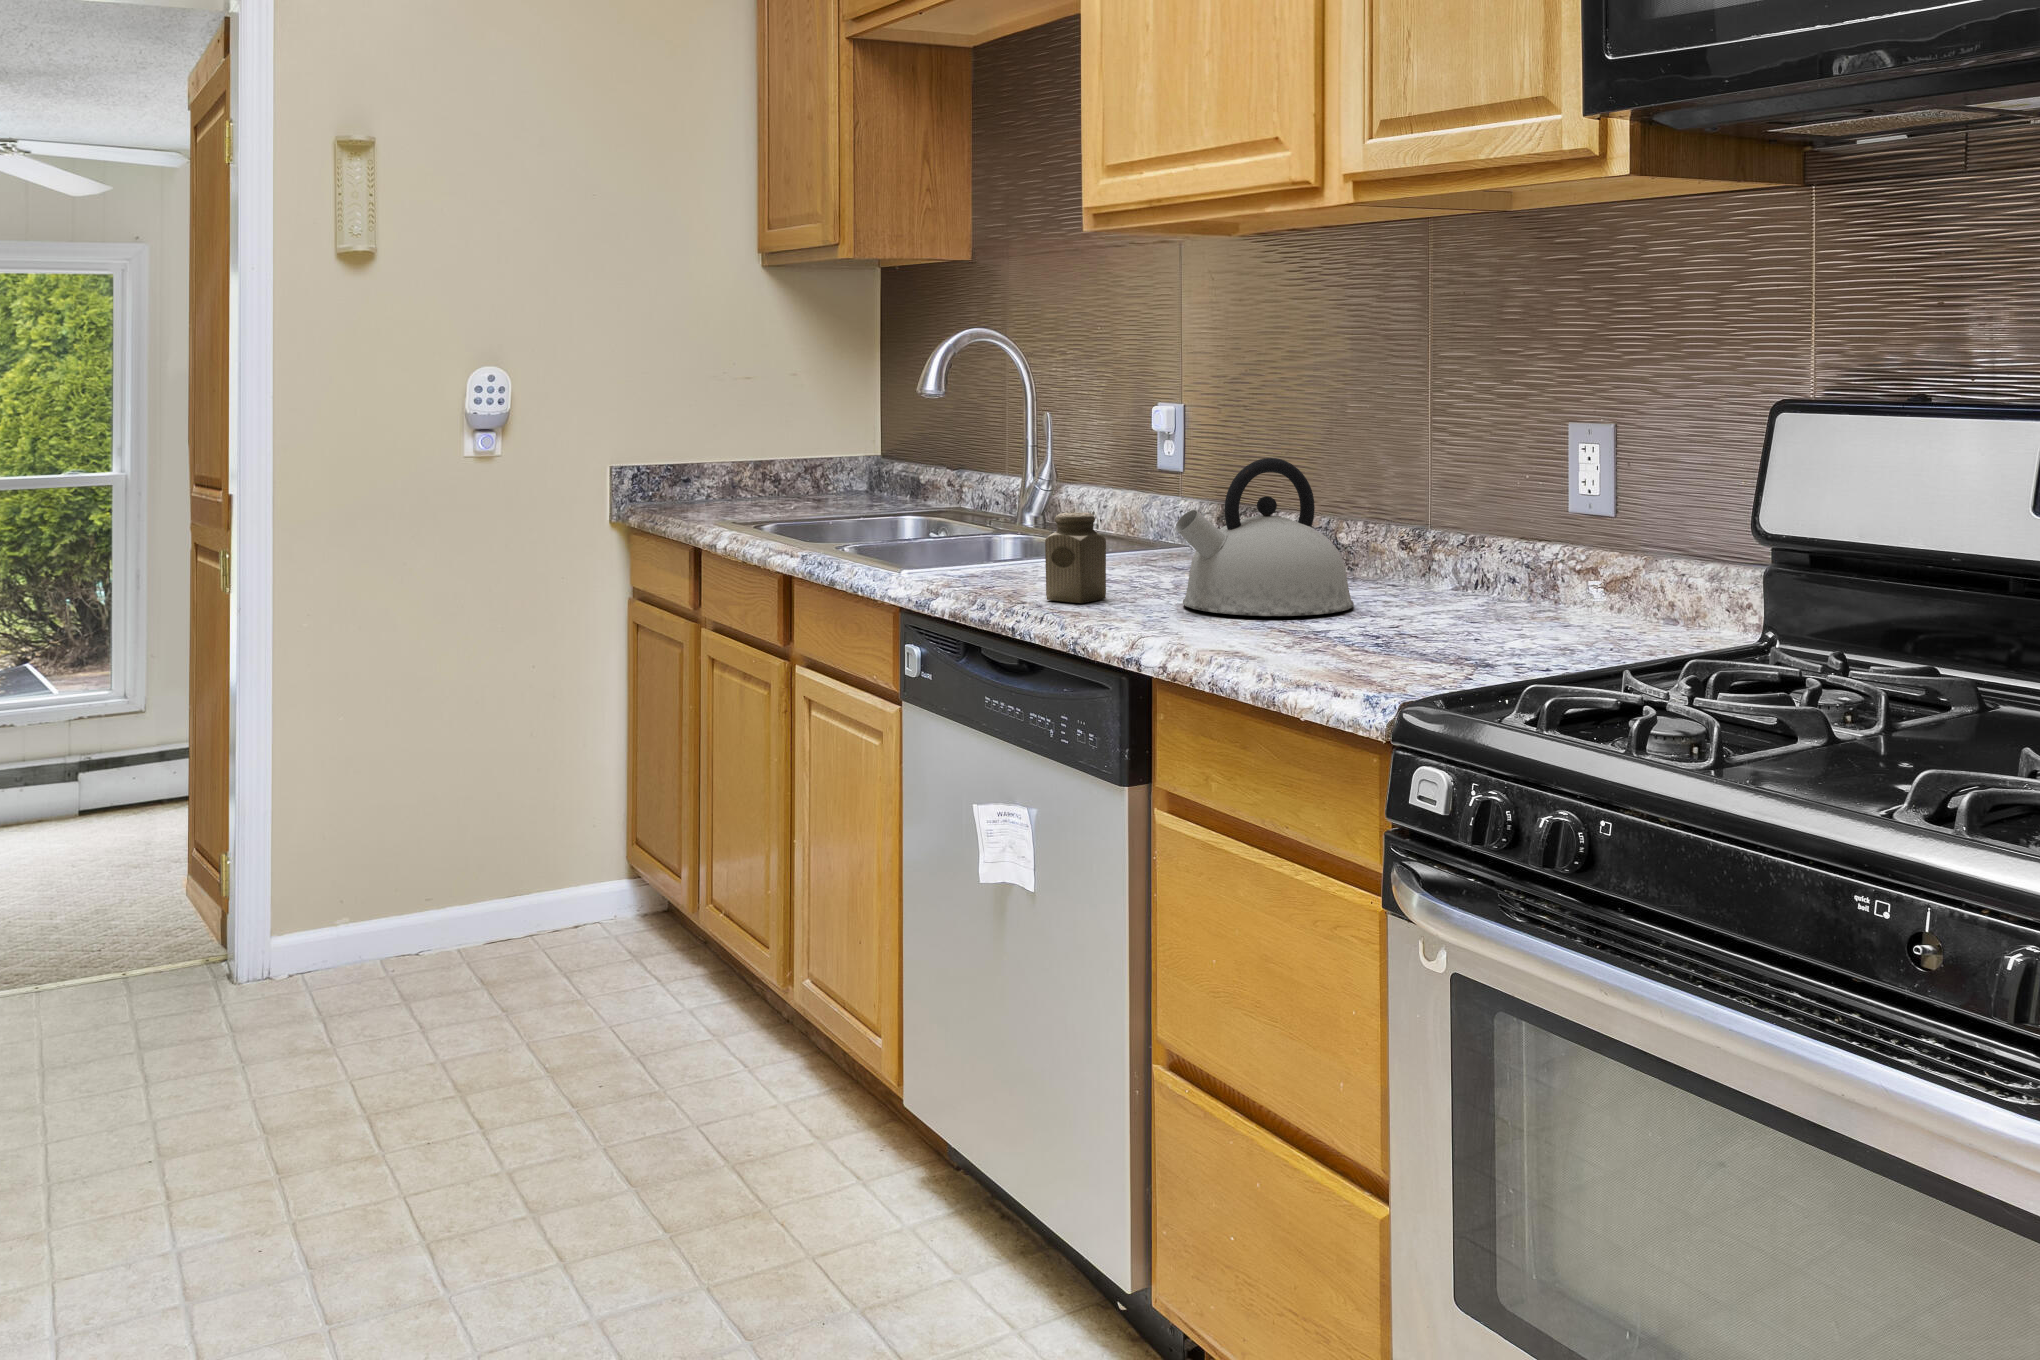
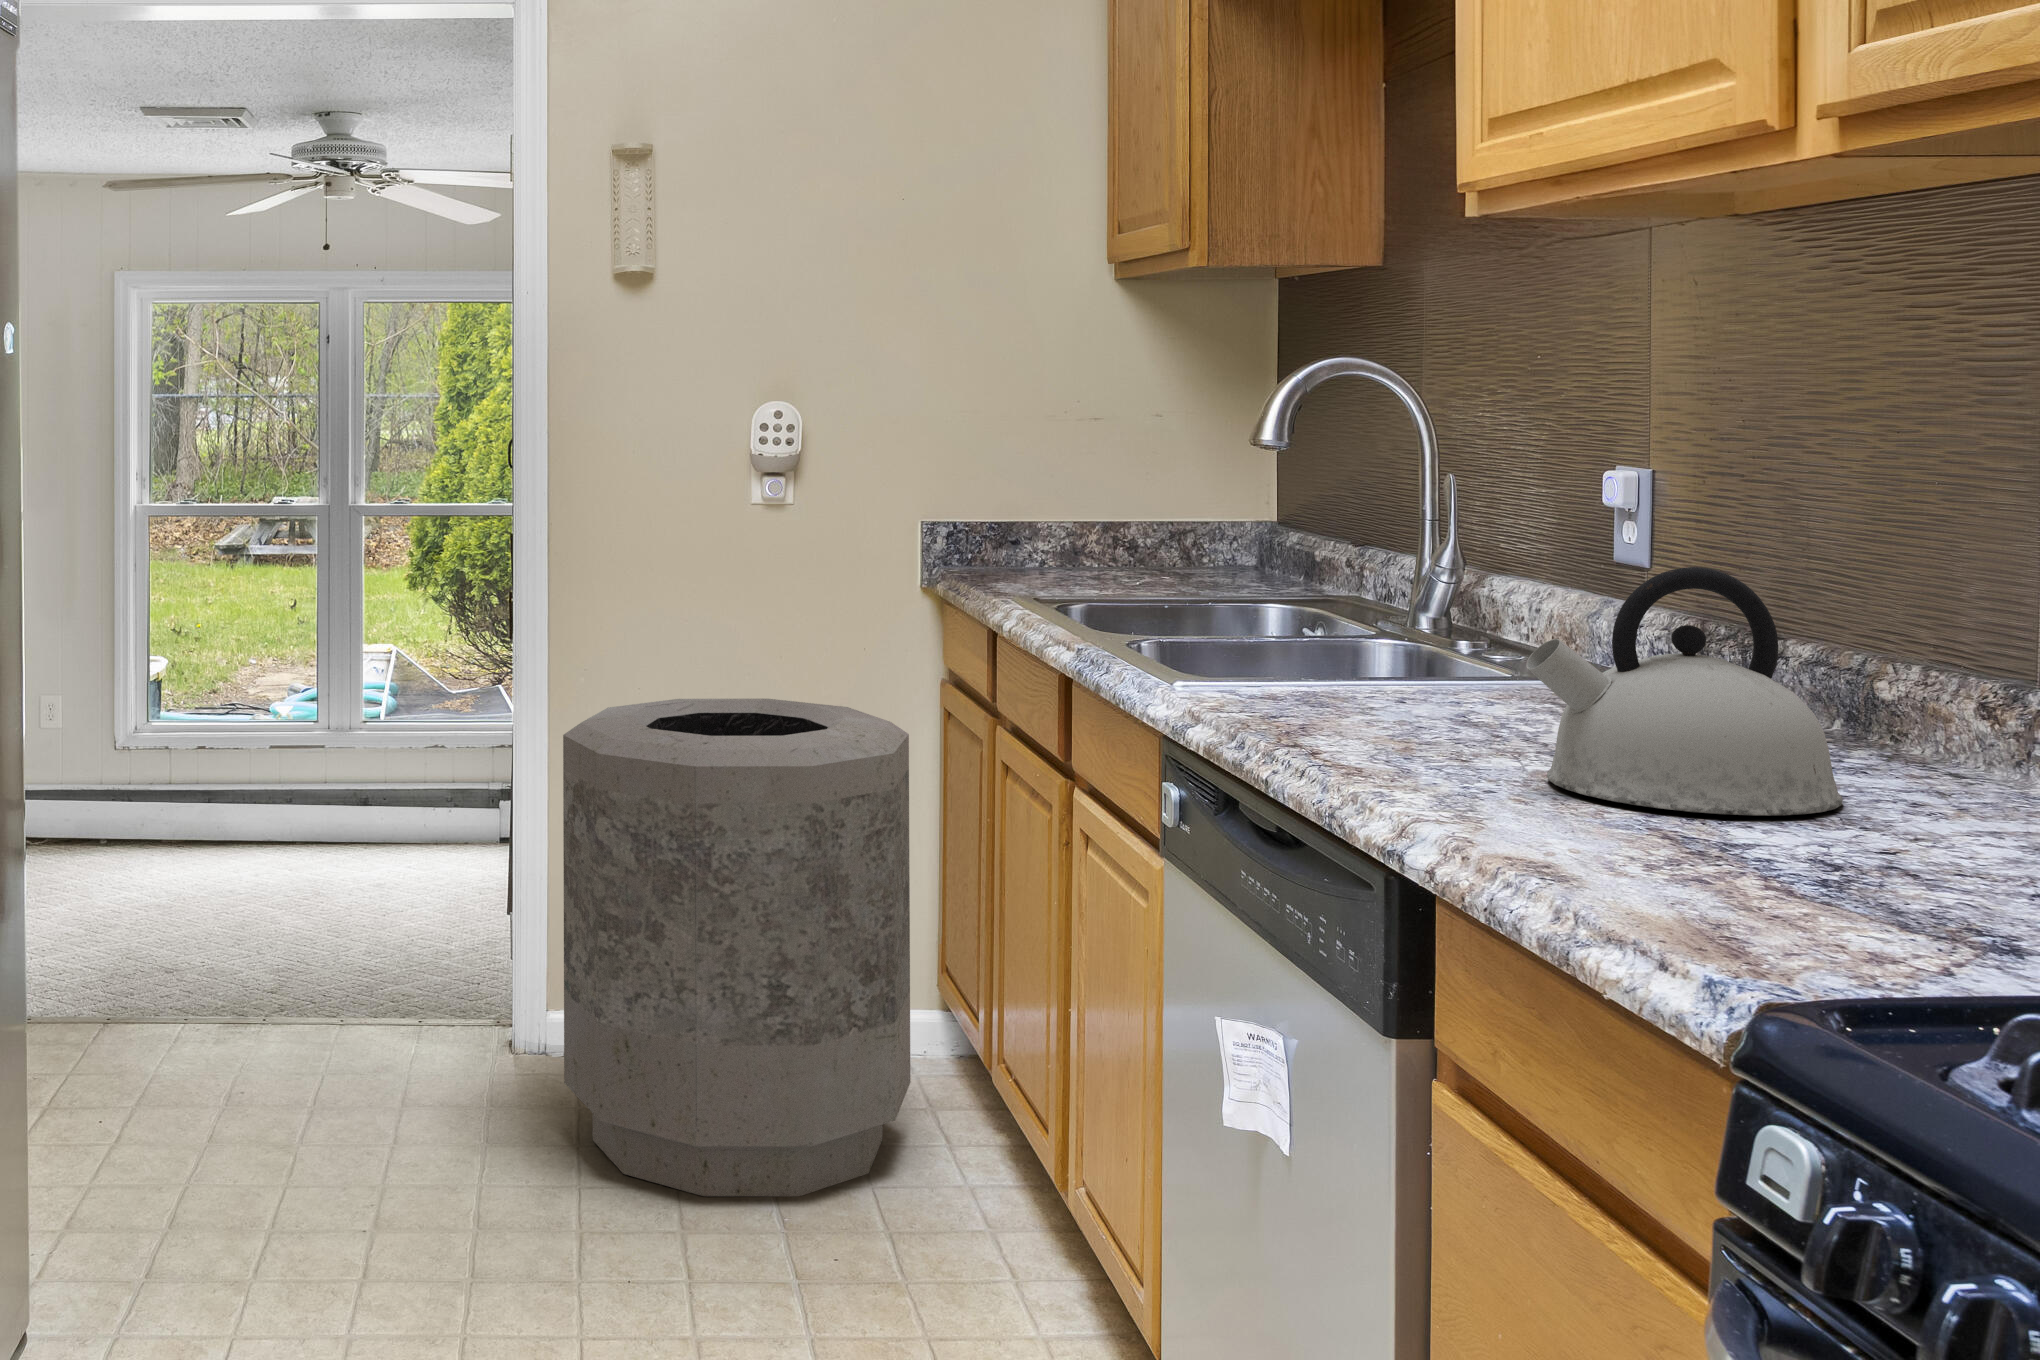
salt shaker: present [1045,513,1106,603] -> none [1346,628,1440,758]
trash can: none [317,623,625,1052] -> present [563,699,911,1196]

